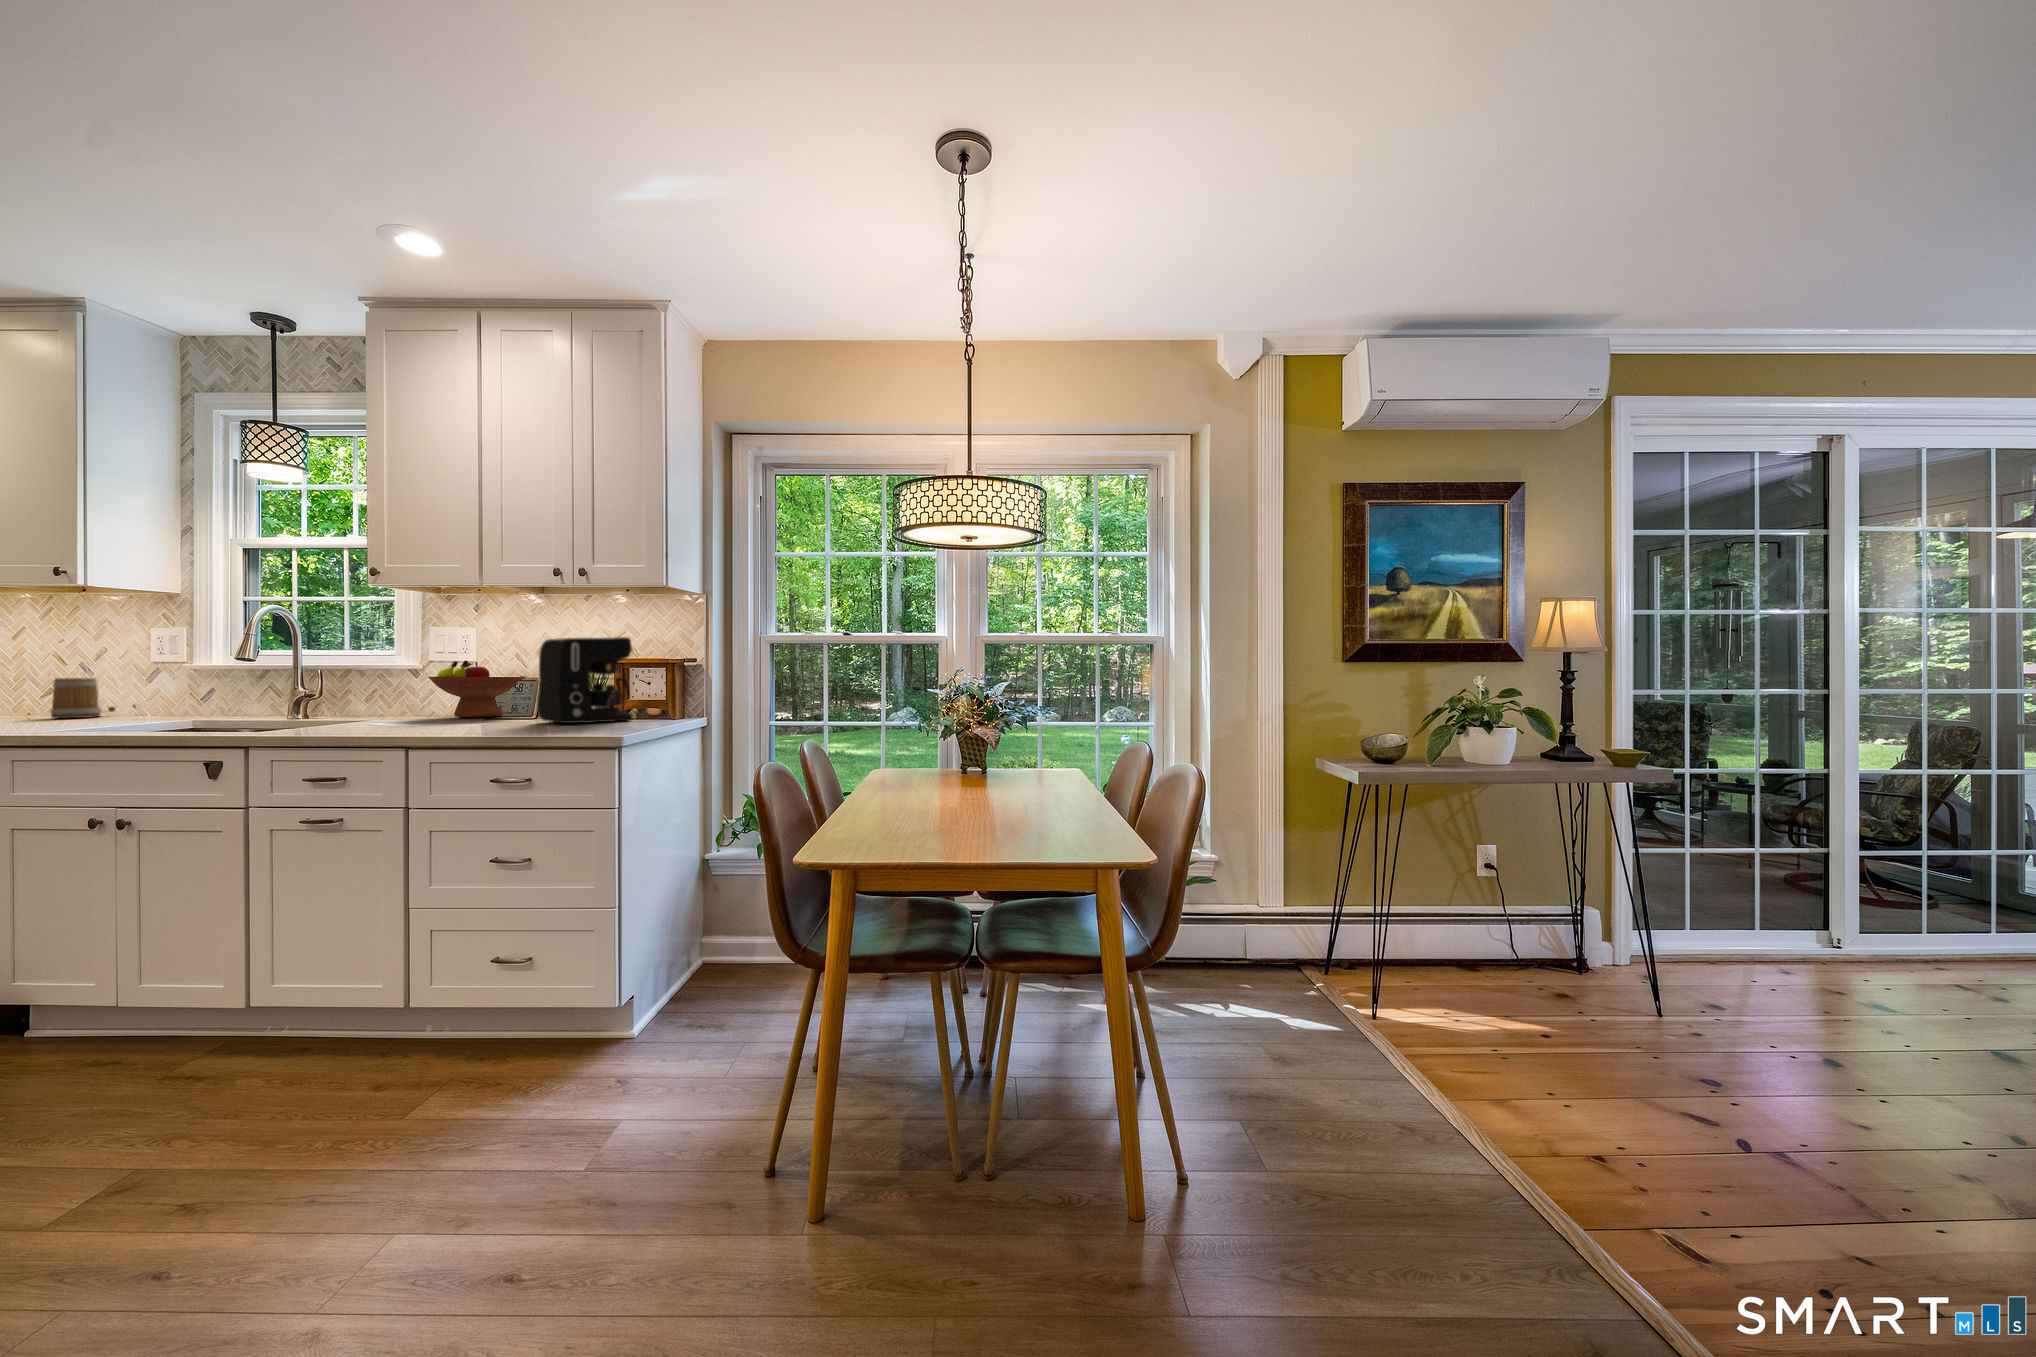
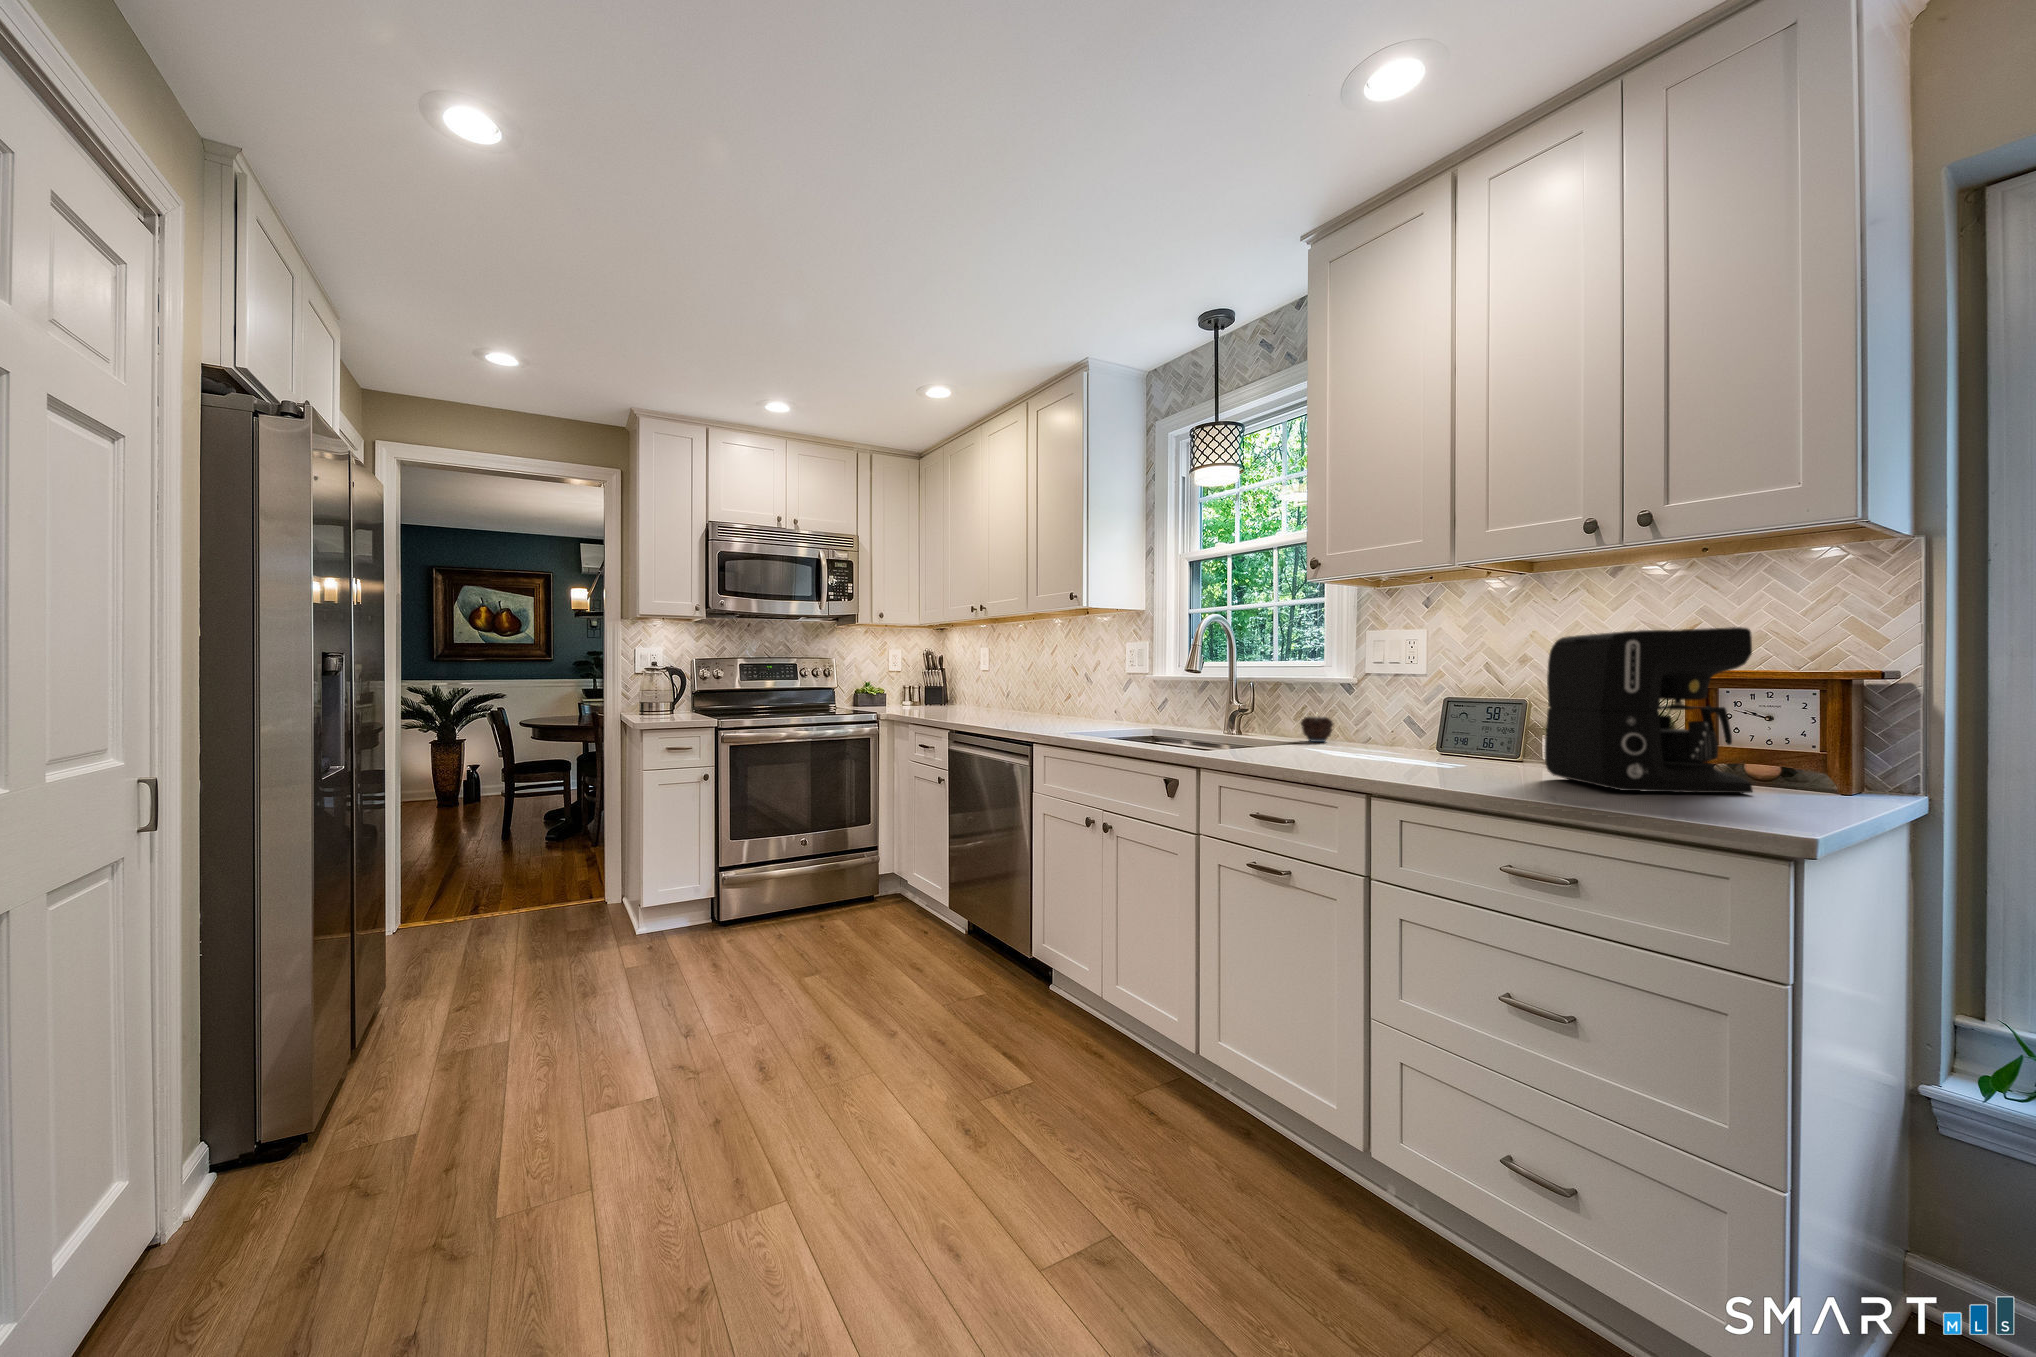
fruit bowl: present [429,660,527,717] -> none [1367,673,1504,755]
mug: present [50,678,115,718] -> none [1066,687,1106,723]
candle: none [370,692,403,716] -> present [1301,716,1333,742]

